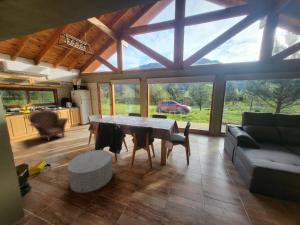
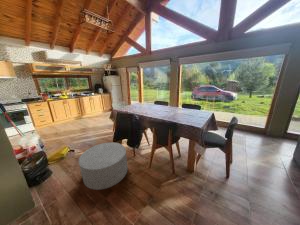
armchair: present [28,109,68,140] -> none [65,95,98,126]

